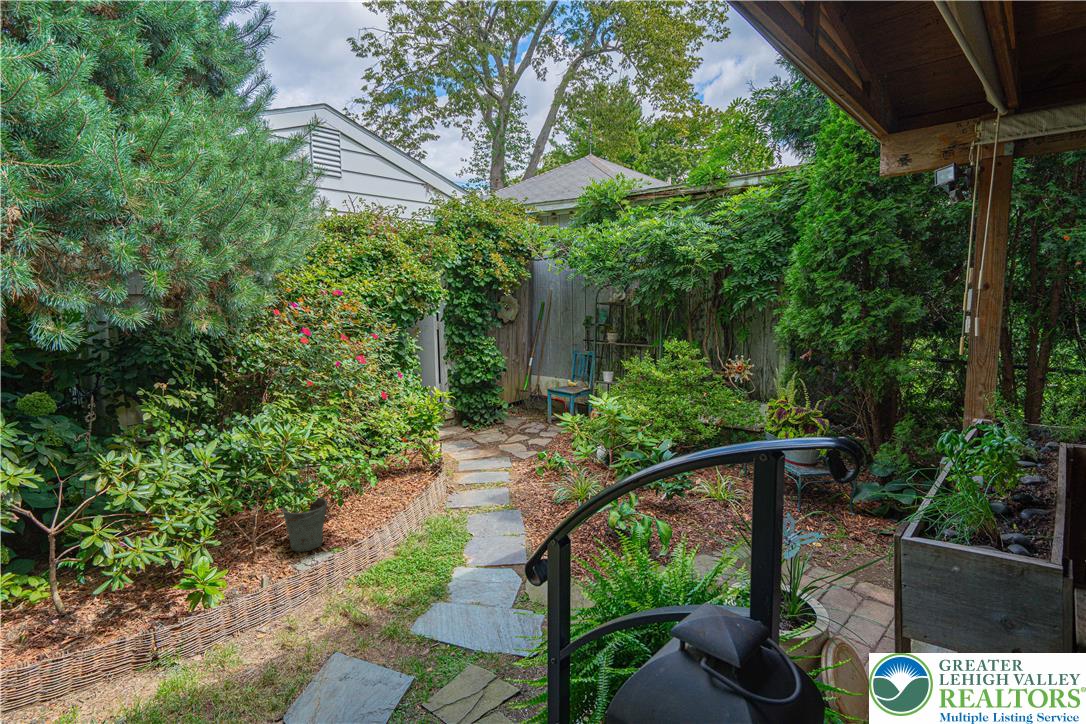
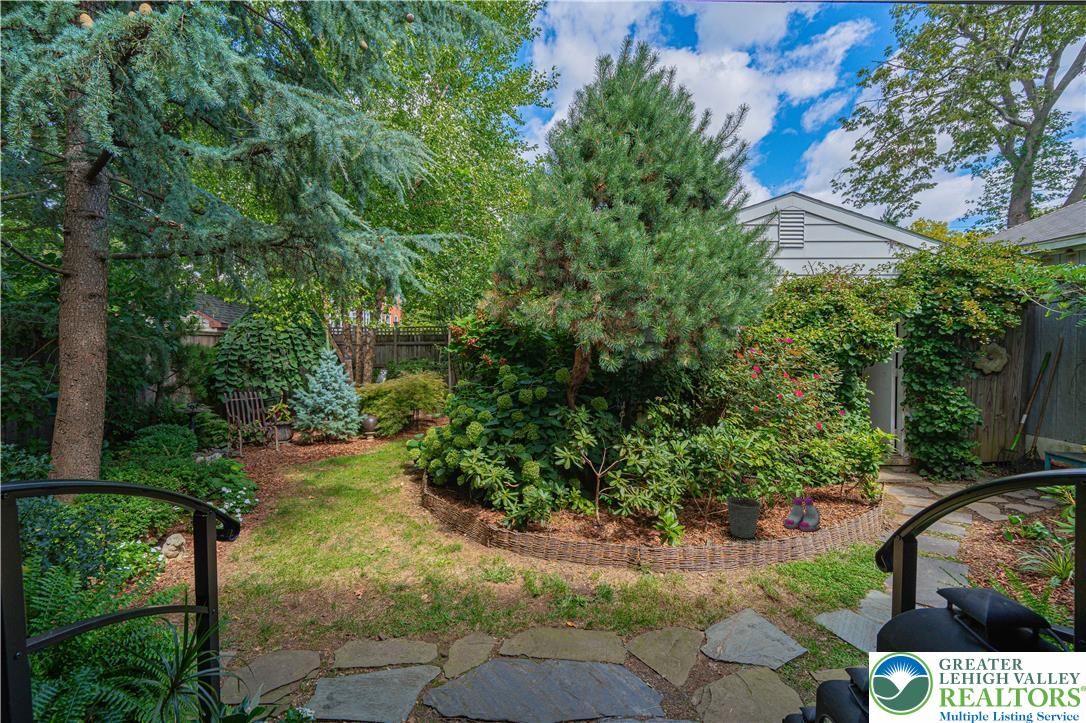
boots: none [353,475,390,518] -> present [784,497,820,531]

